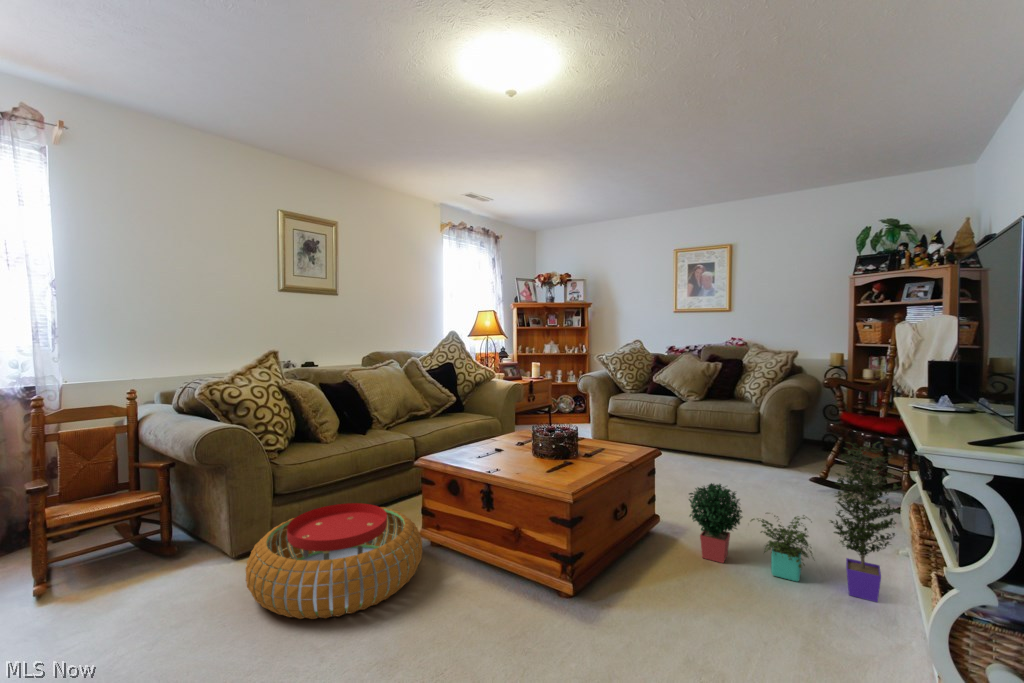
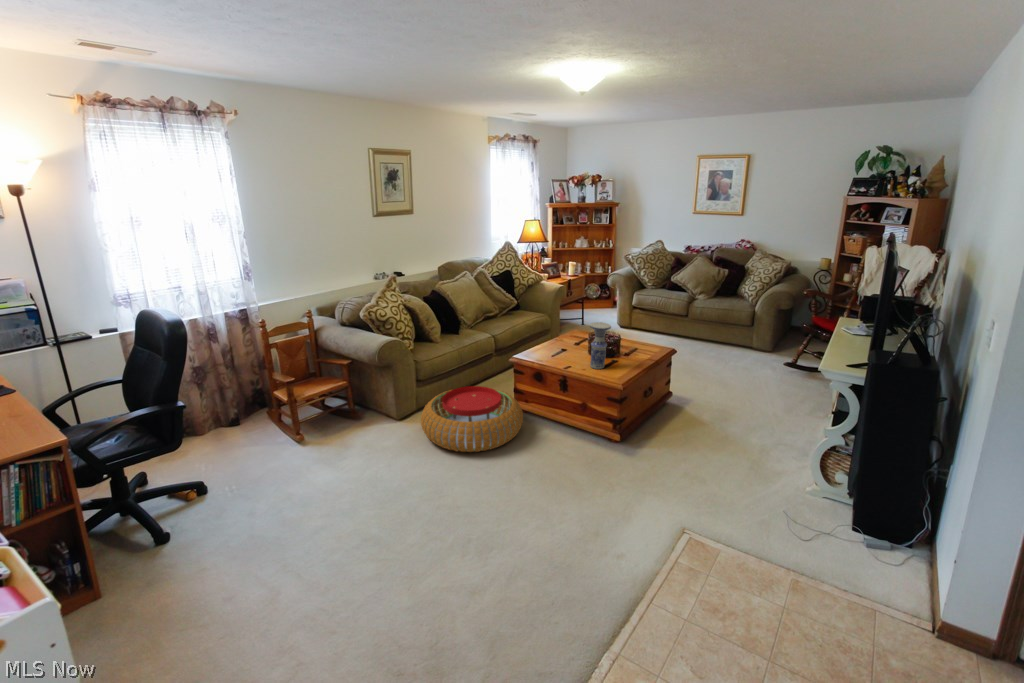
vase: none [526,401,557,473] -> present [590,322,611,369]
potted plant: present [689,442,901,602] -> none [691,352,824,443]

